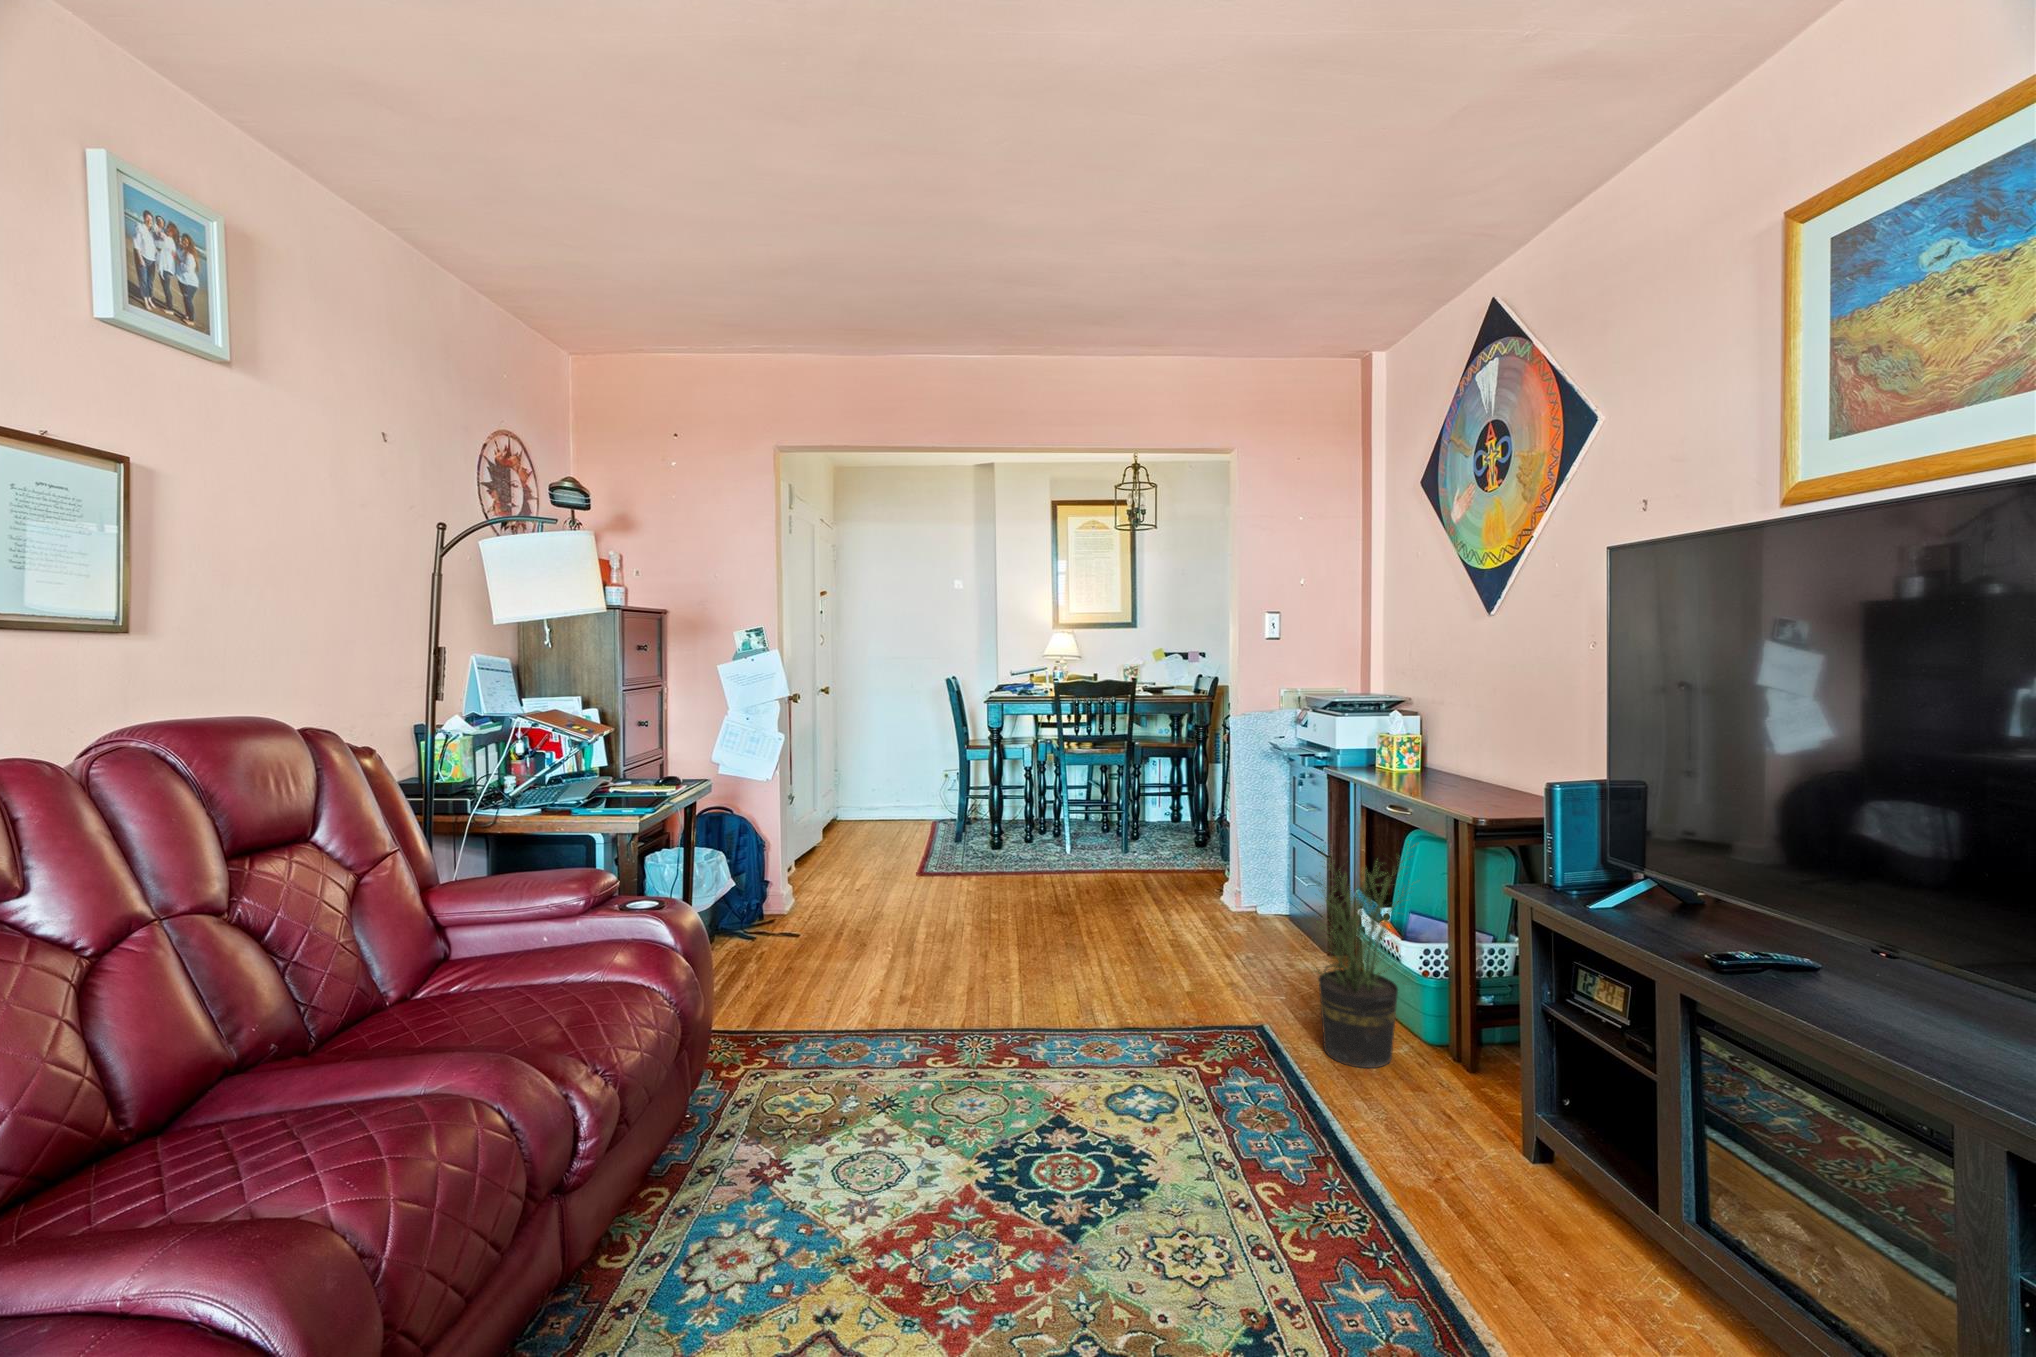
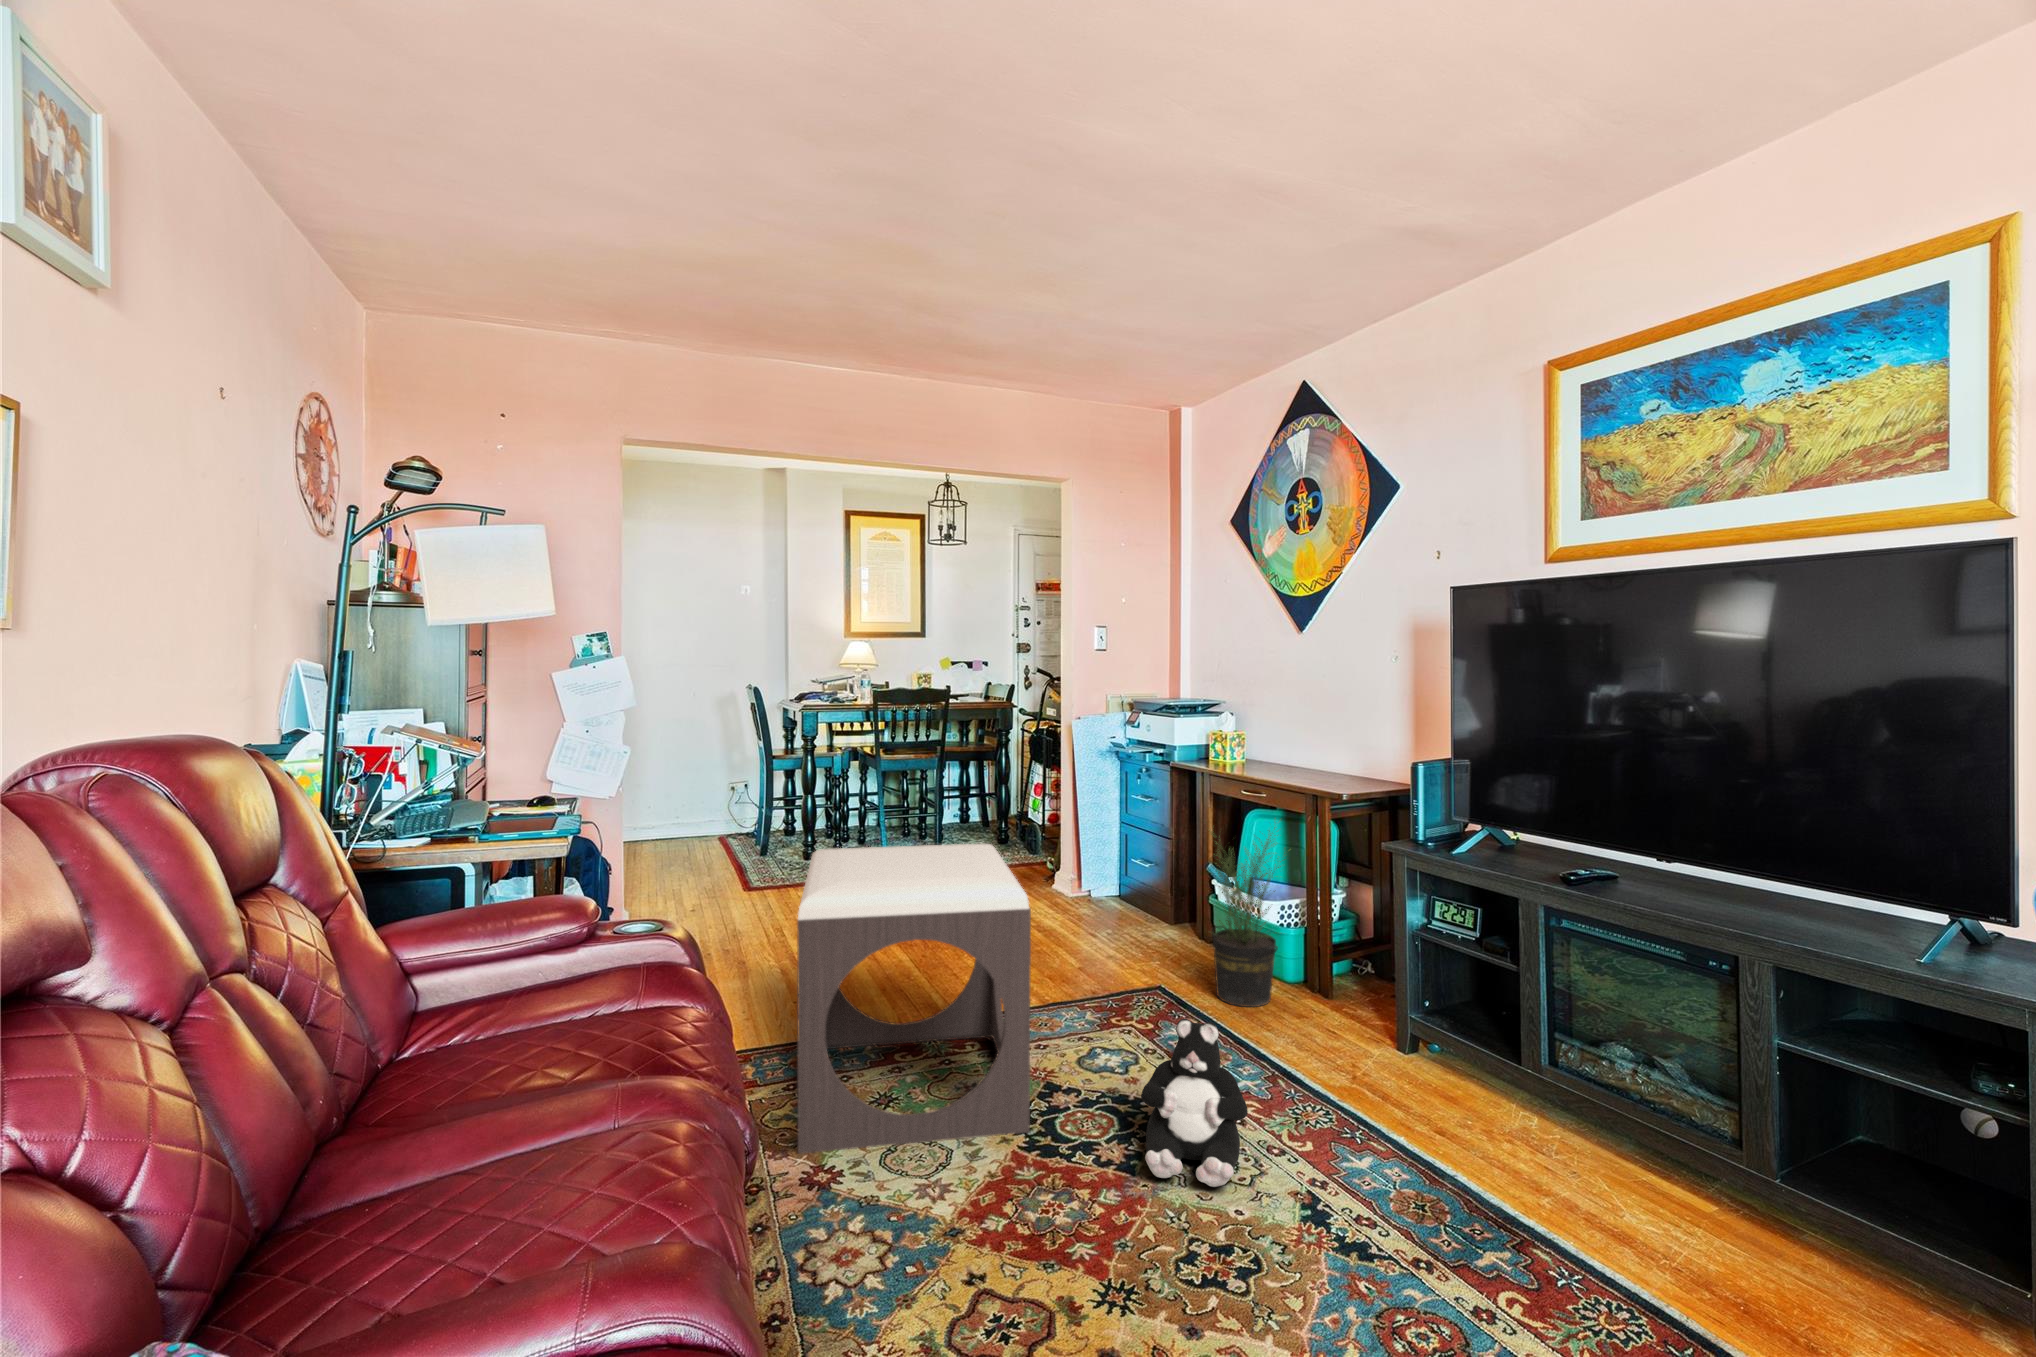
footstool: none [768,842,1040,1167] -> present [797,844,1031,1154]
plush toy: none [1078,1073,1218,1282] -> present [1141,1019,1248,1187]

